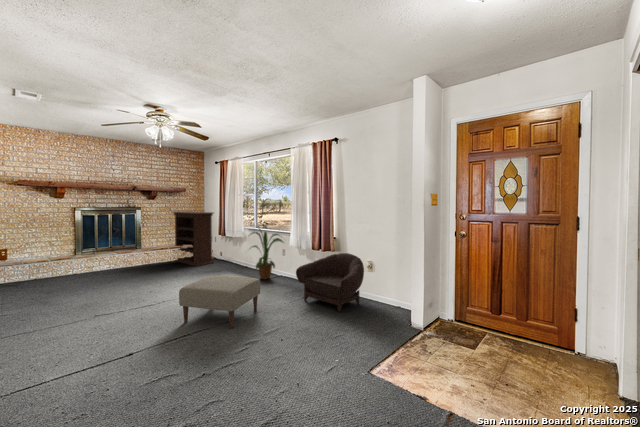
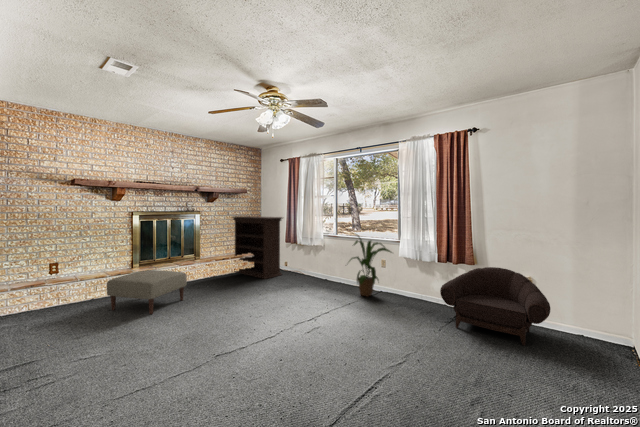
ottoman: present [179,275,260,329] -> present [107,270,187,314]

